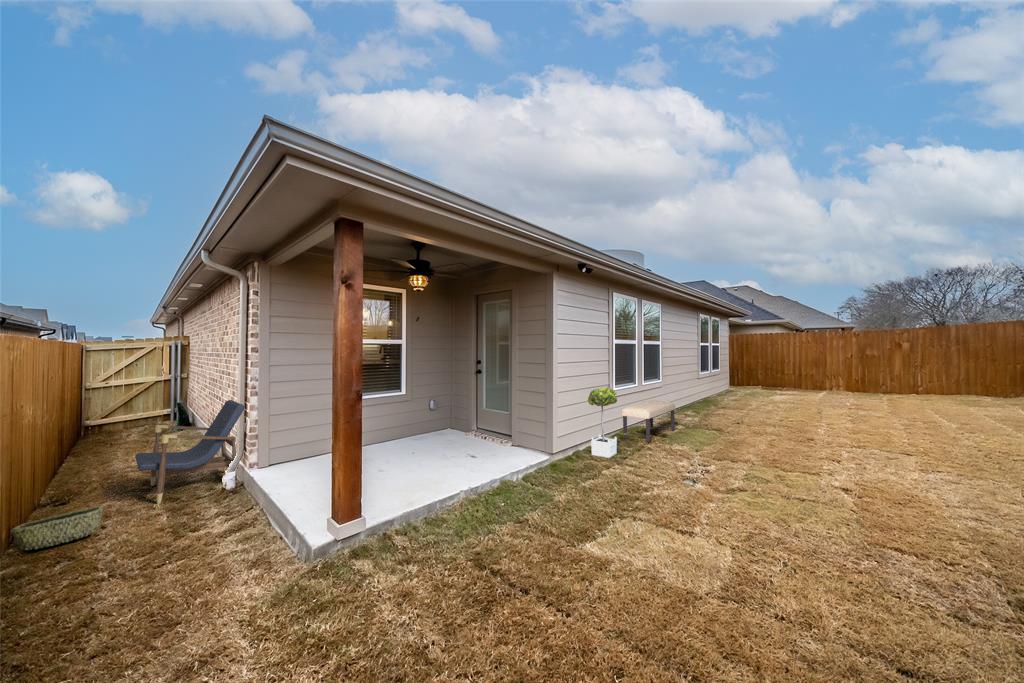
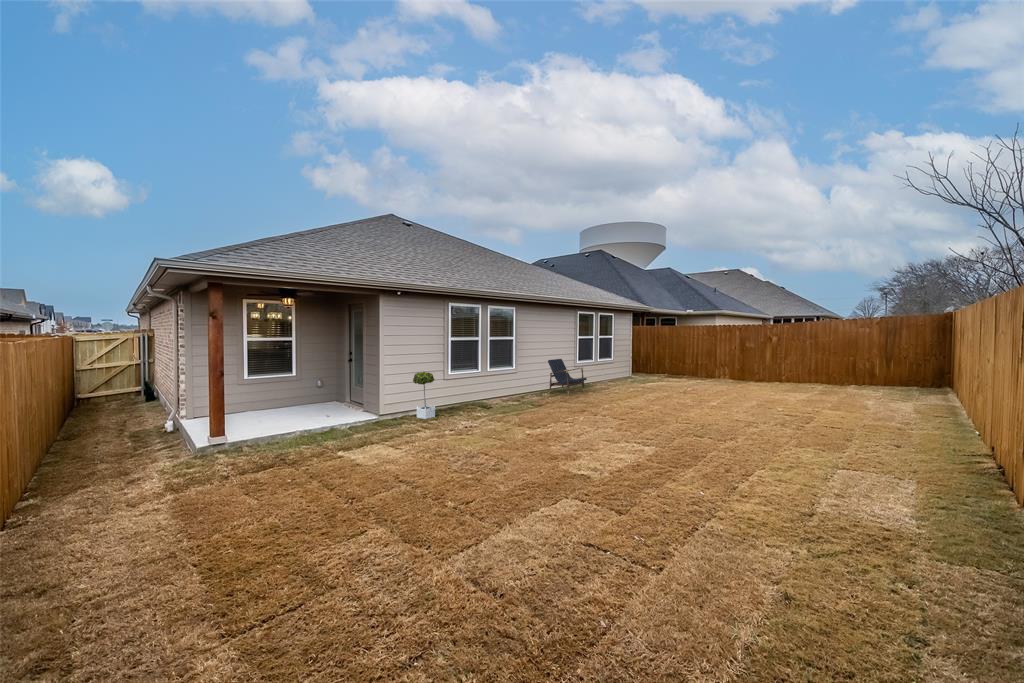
lounge chair: present [135,400,245,504] -> present [548,359,587,395]
bench: present [622,401,675,442] -> none [457,382,507,411]
woven basket: present [10,506,103,550] -> none [51,433,95,451]

